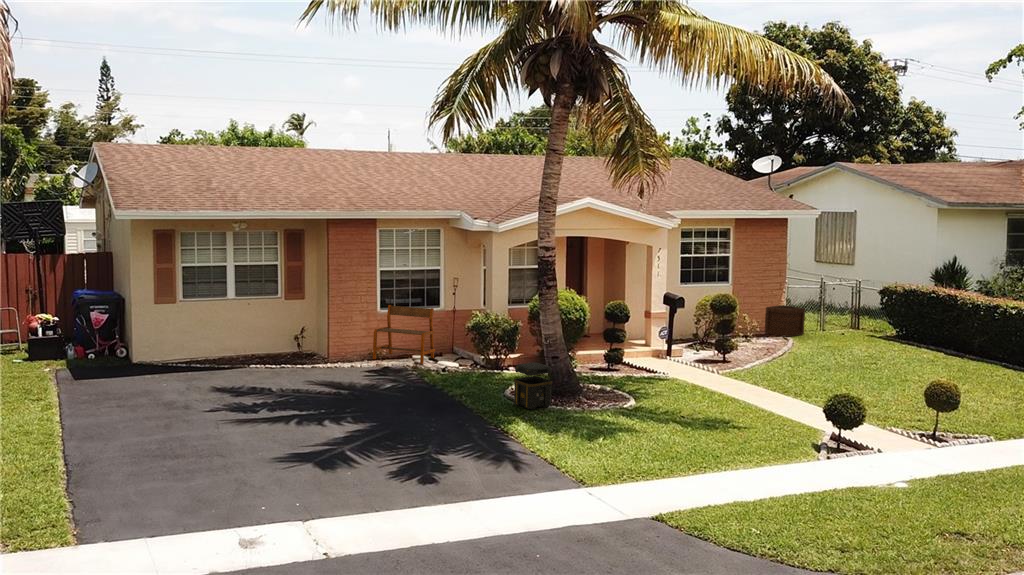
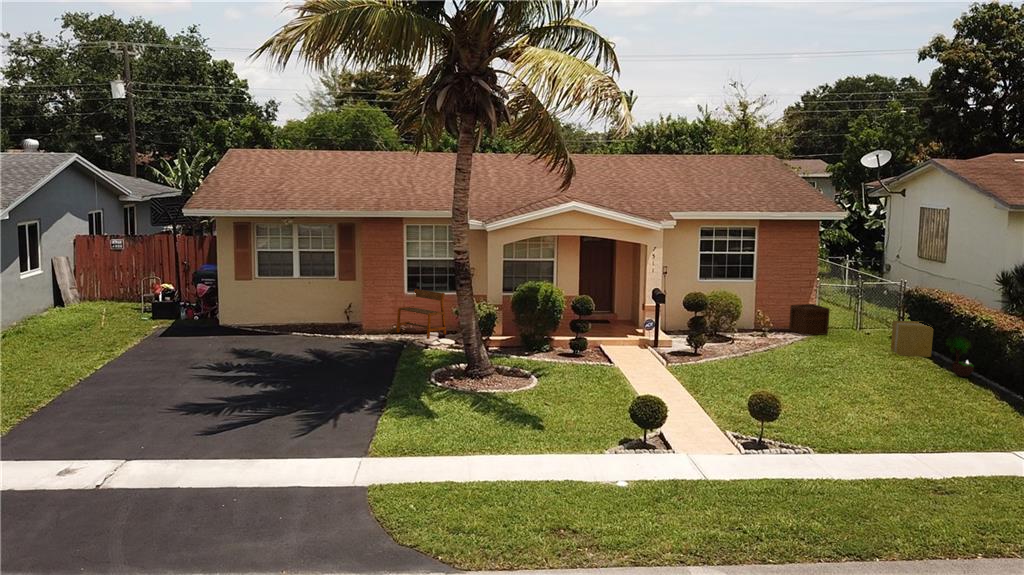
cardboard box: none [878,316,923,350] -> present [891,321,933,357]
potted tree: none [958,322,988,365] -> present [947,338,974,377]
toolbox: present [514,363,552,409] -> none [443,344,471,383]

